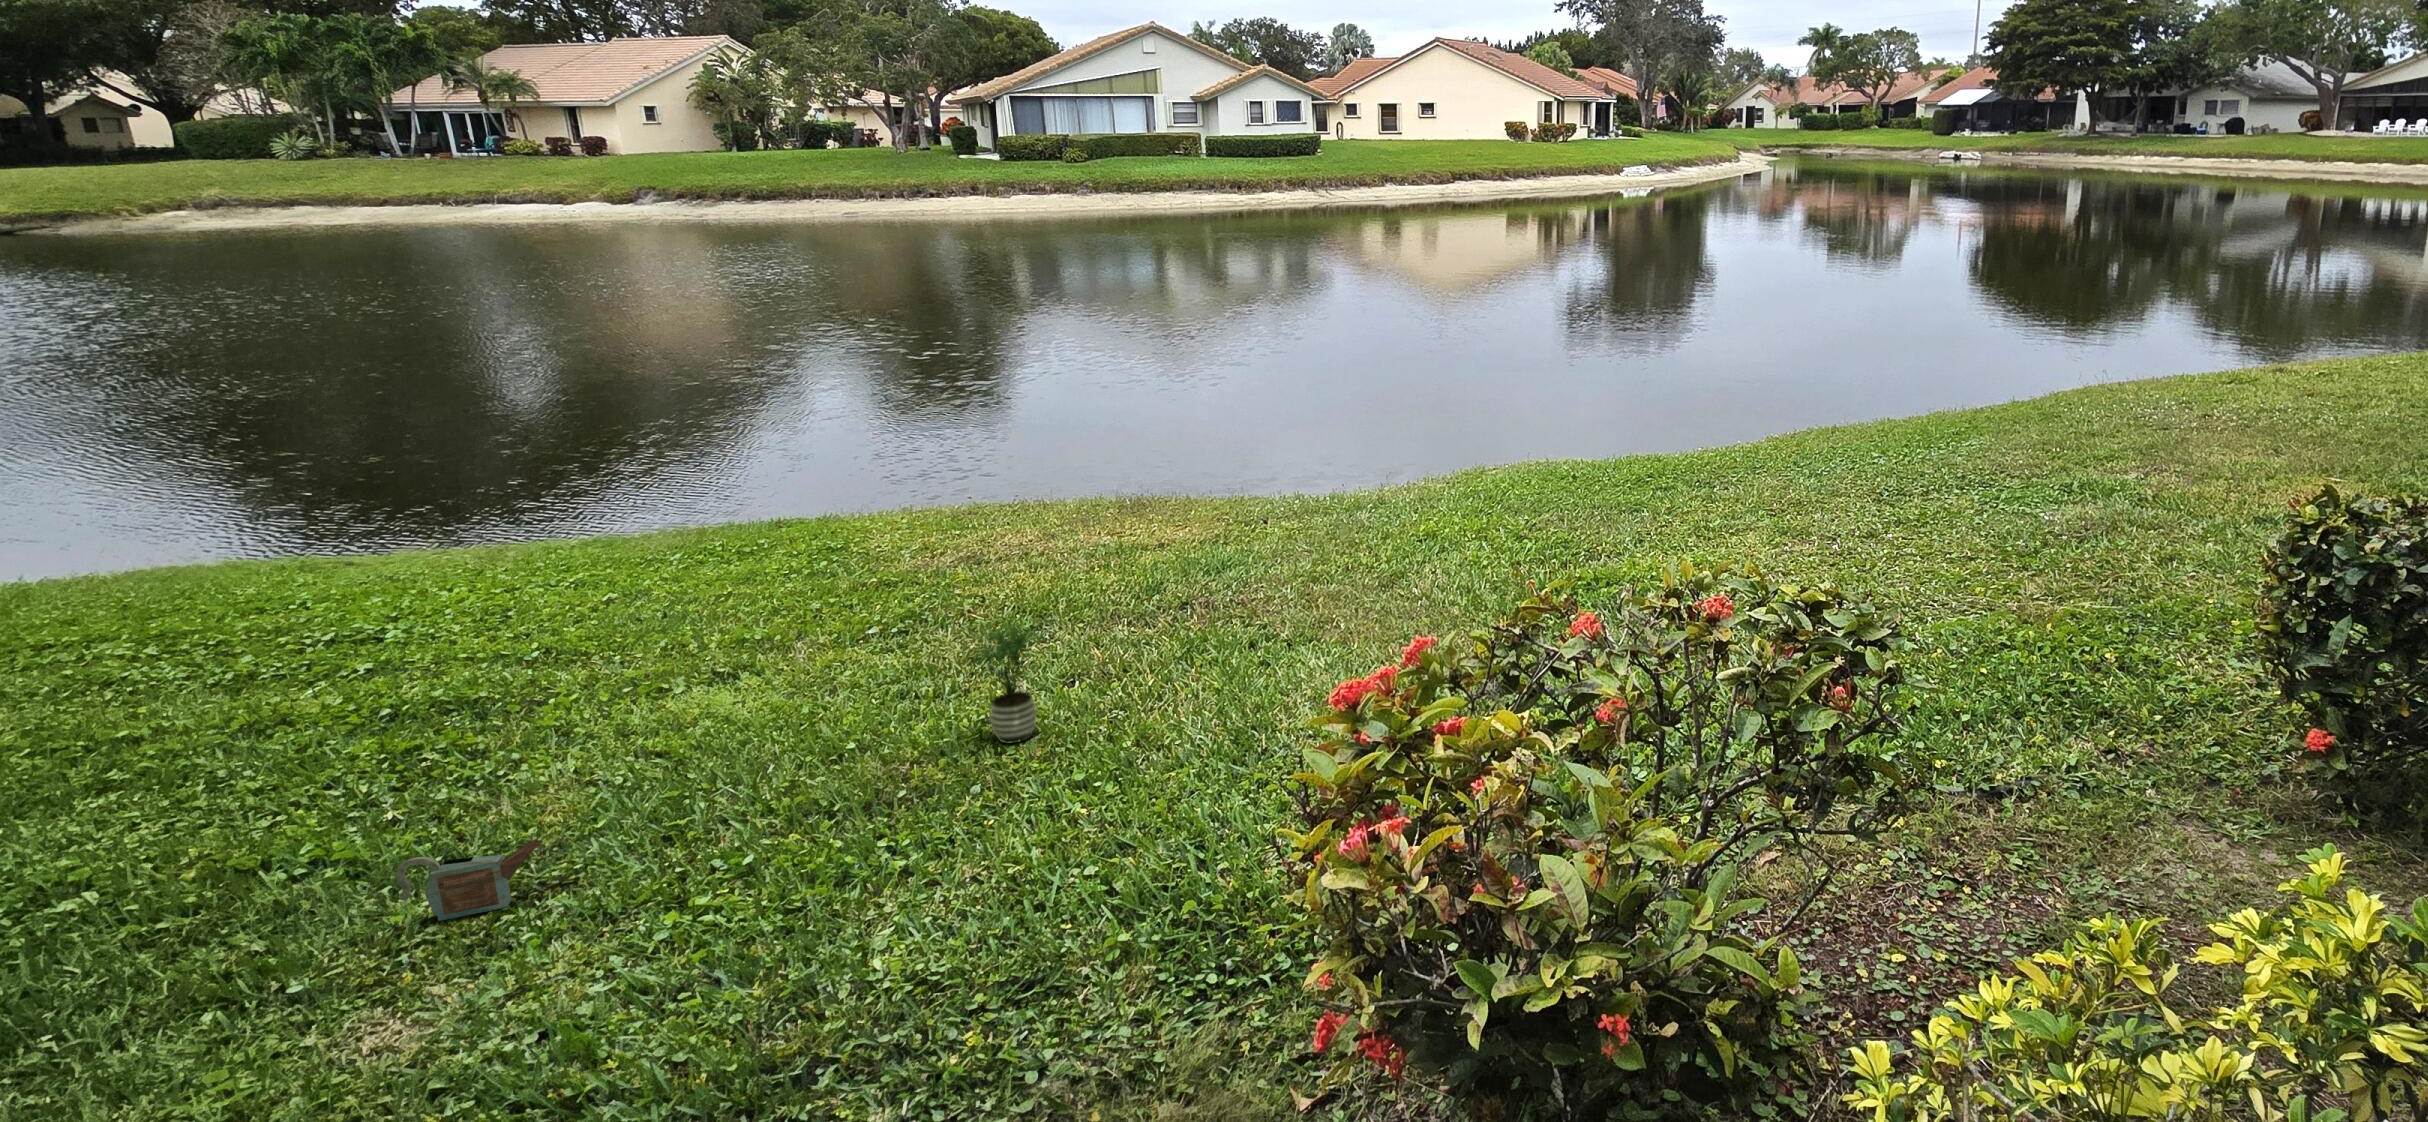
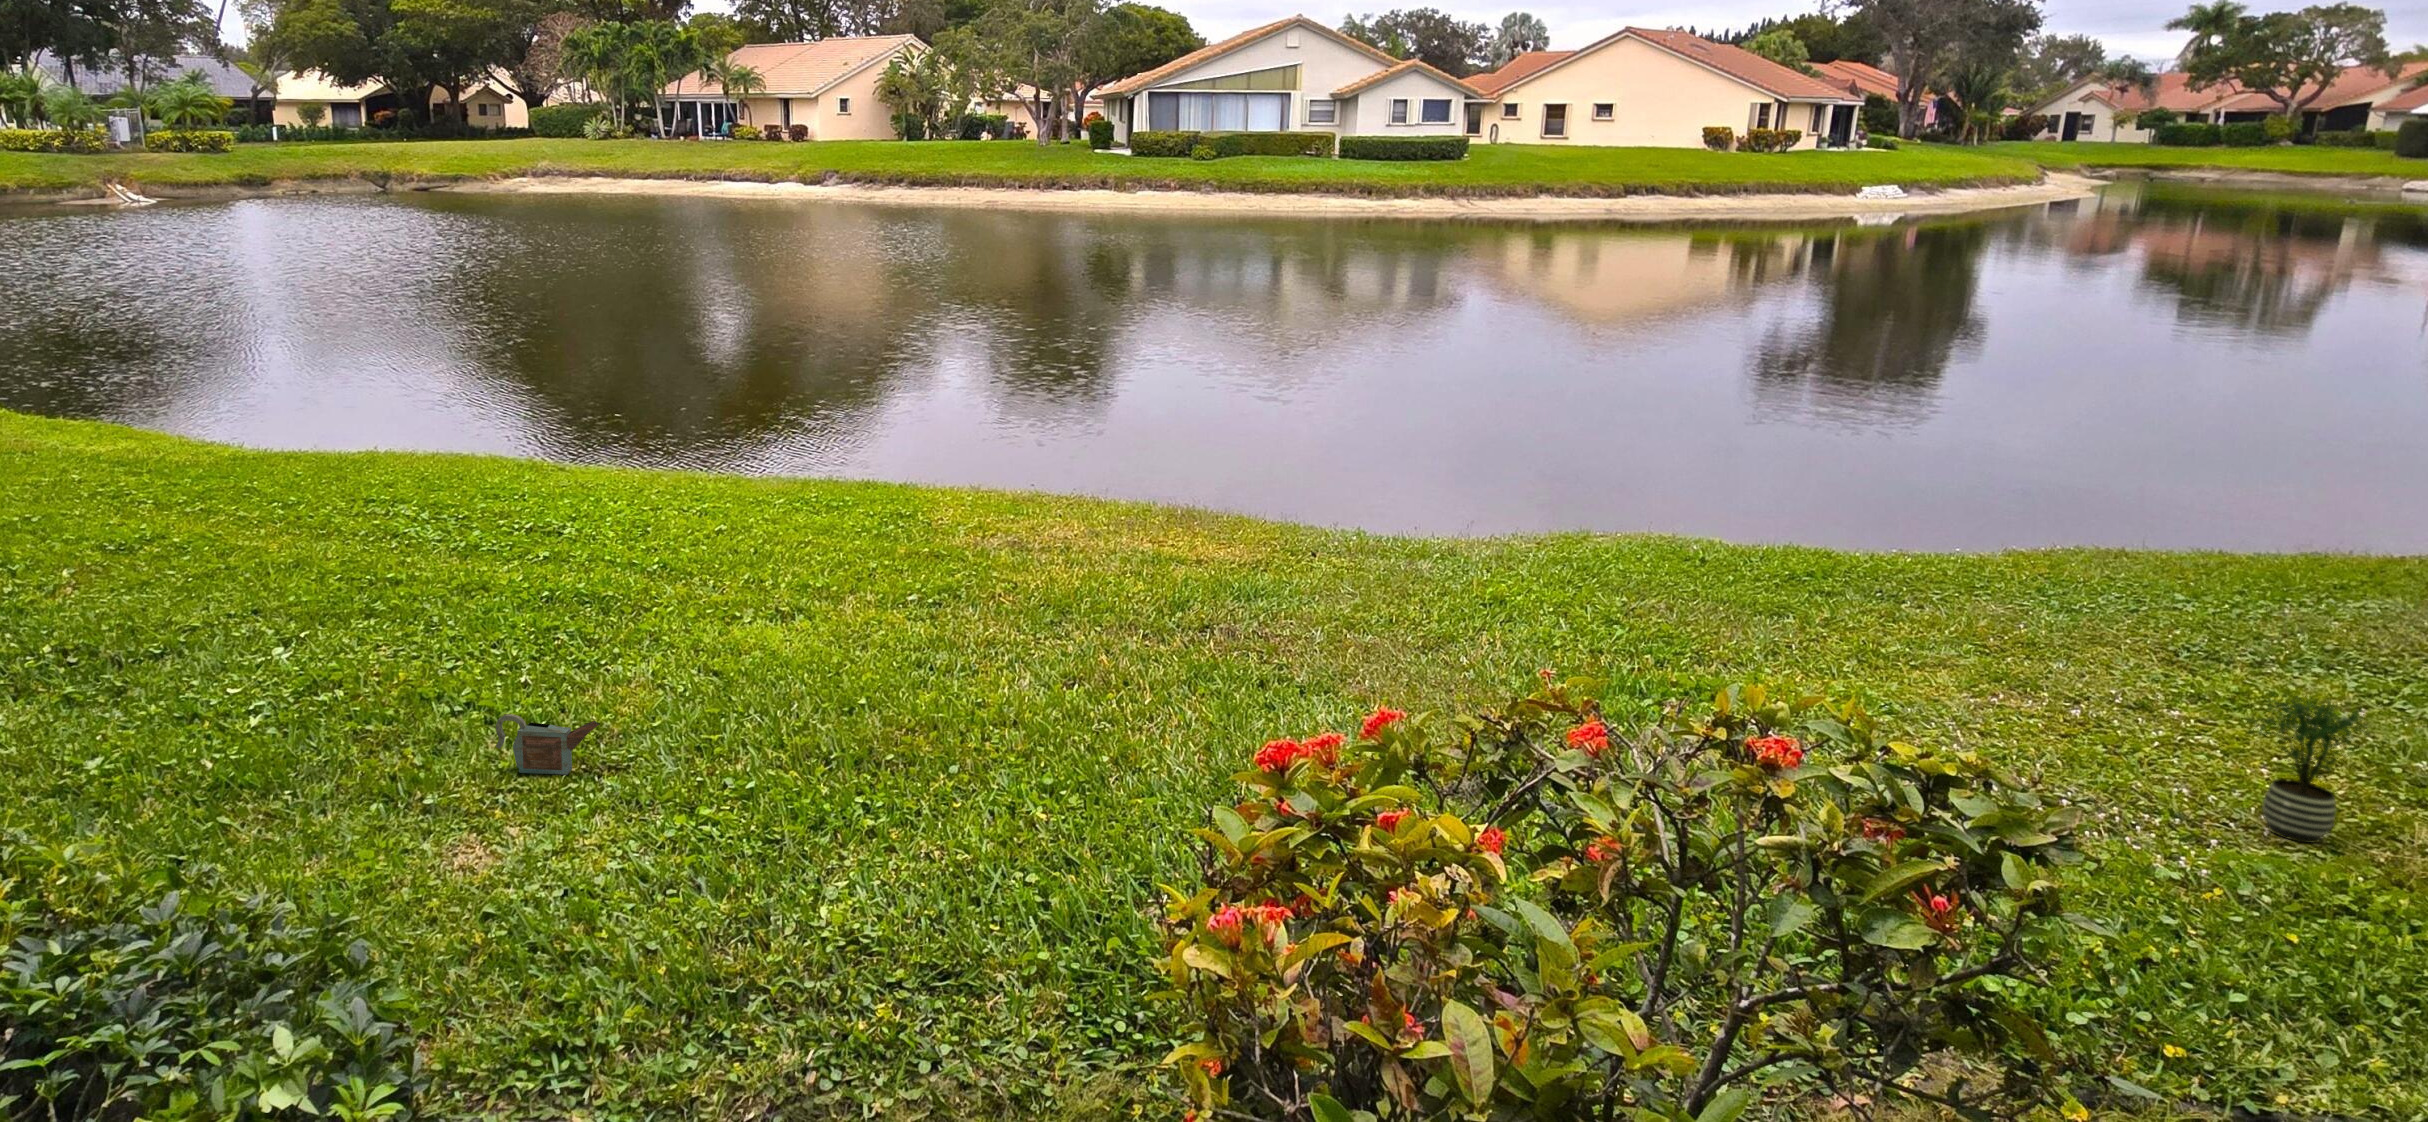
potted plant: present [959,624,1043,744] -> present [2245,693,2367,843]

